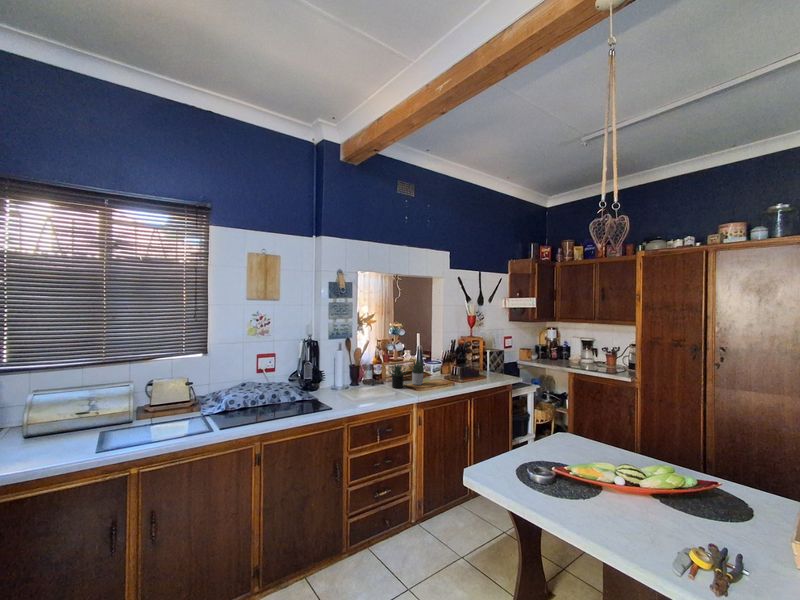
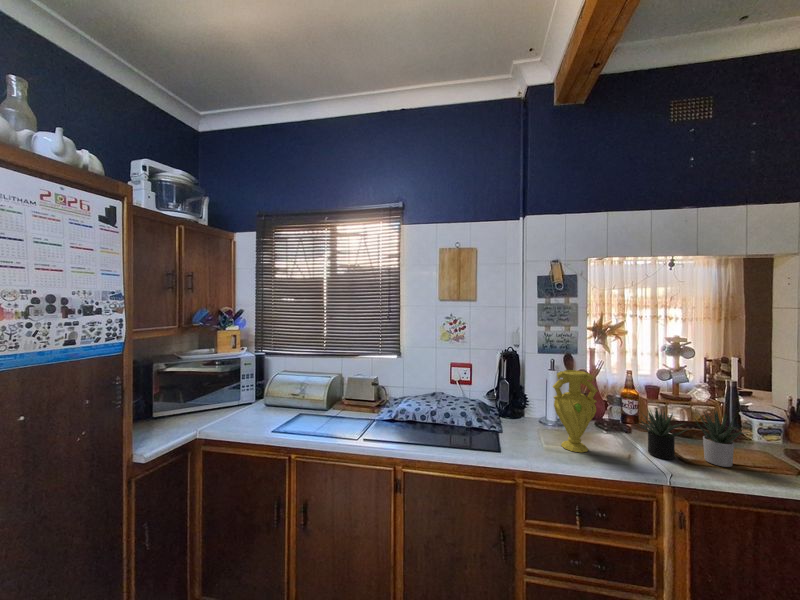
vase: none [350,346,374,396] -> present [553,370,598,452]

